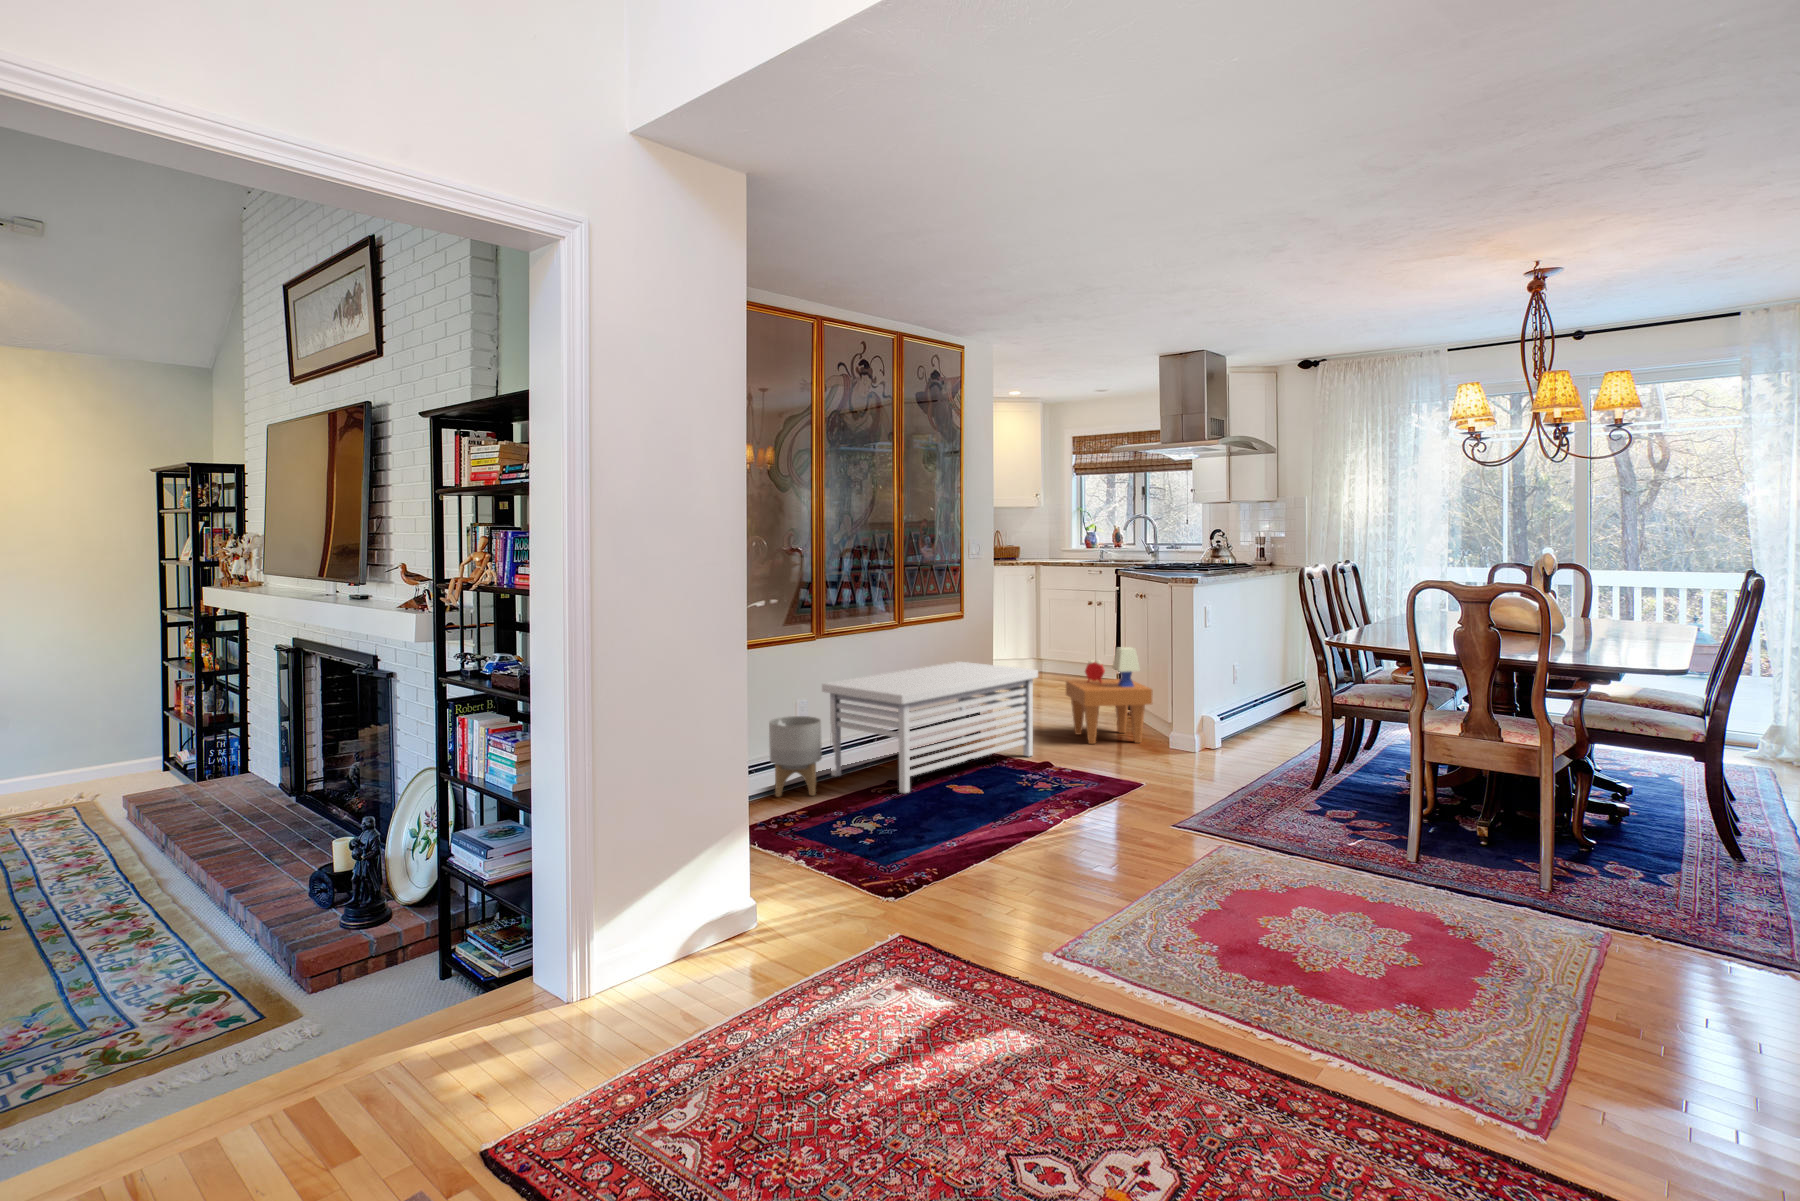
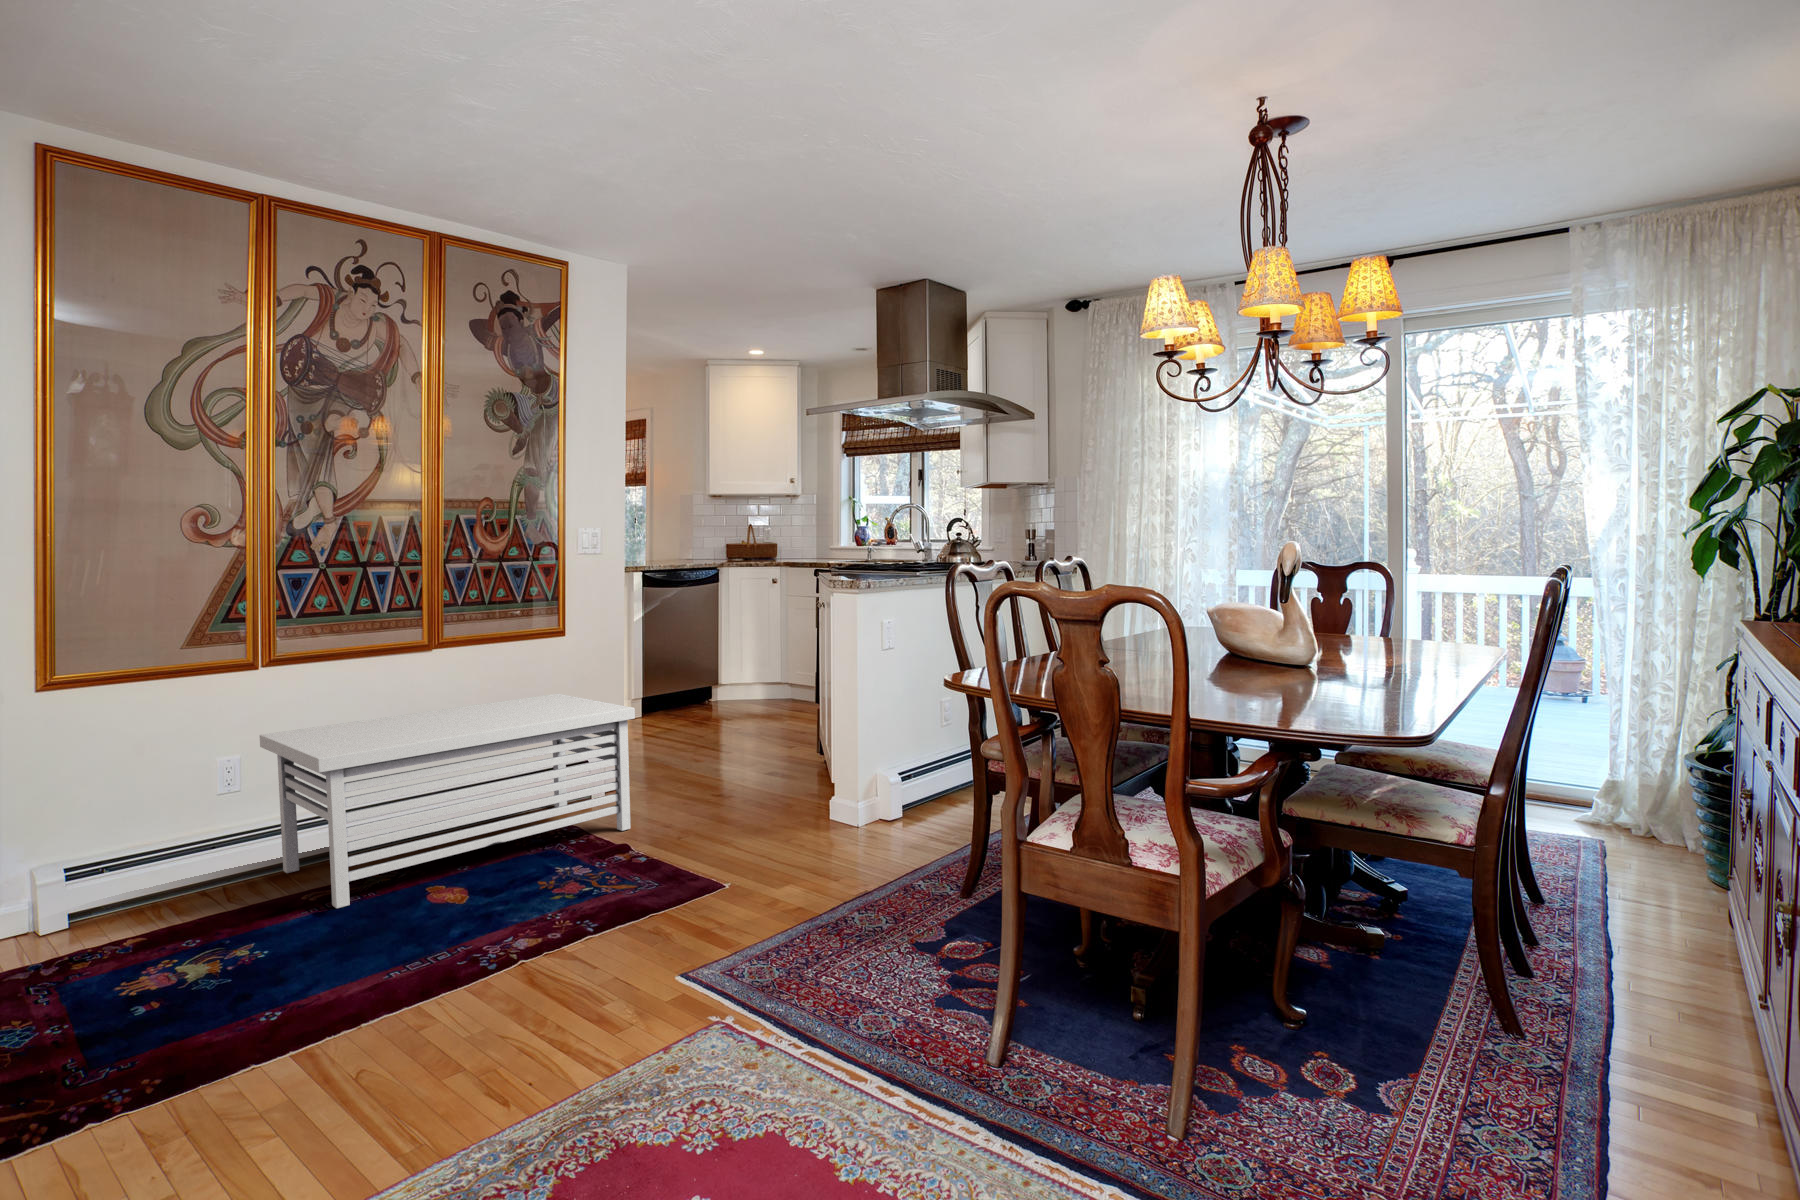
side table: present [1066,647,1153,744] -> none [723,672,820,807]
planter: present [769,716,822,797] -> none [117,787,223,919]

